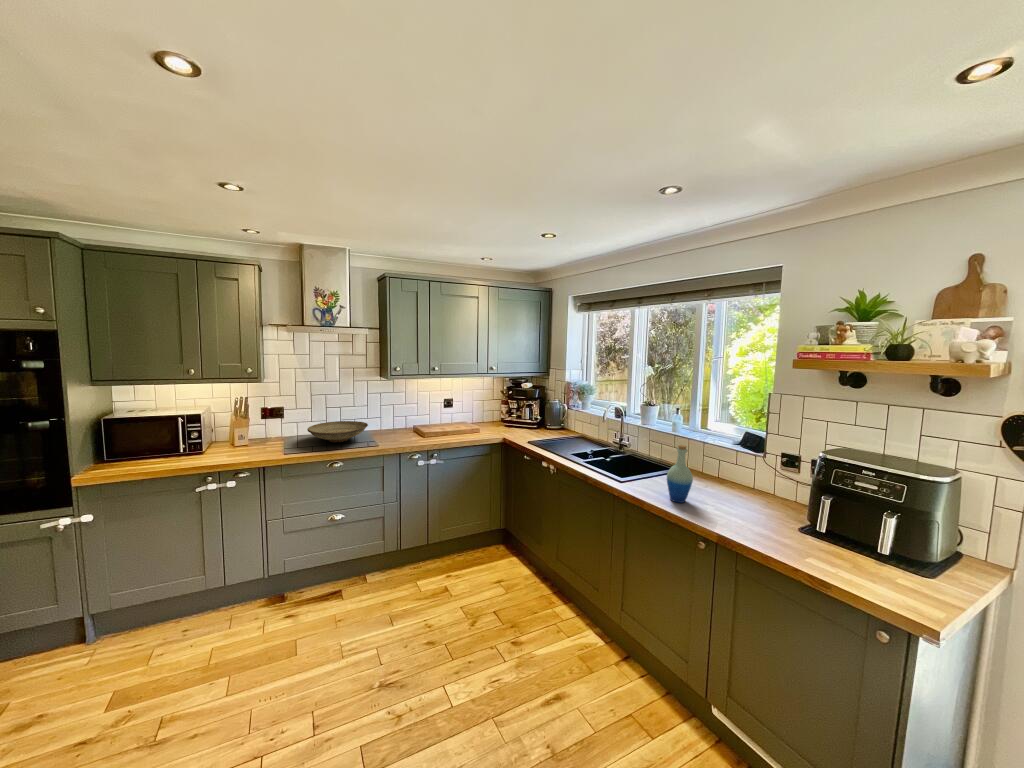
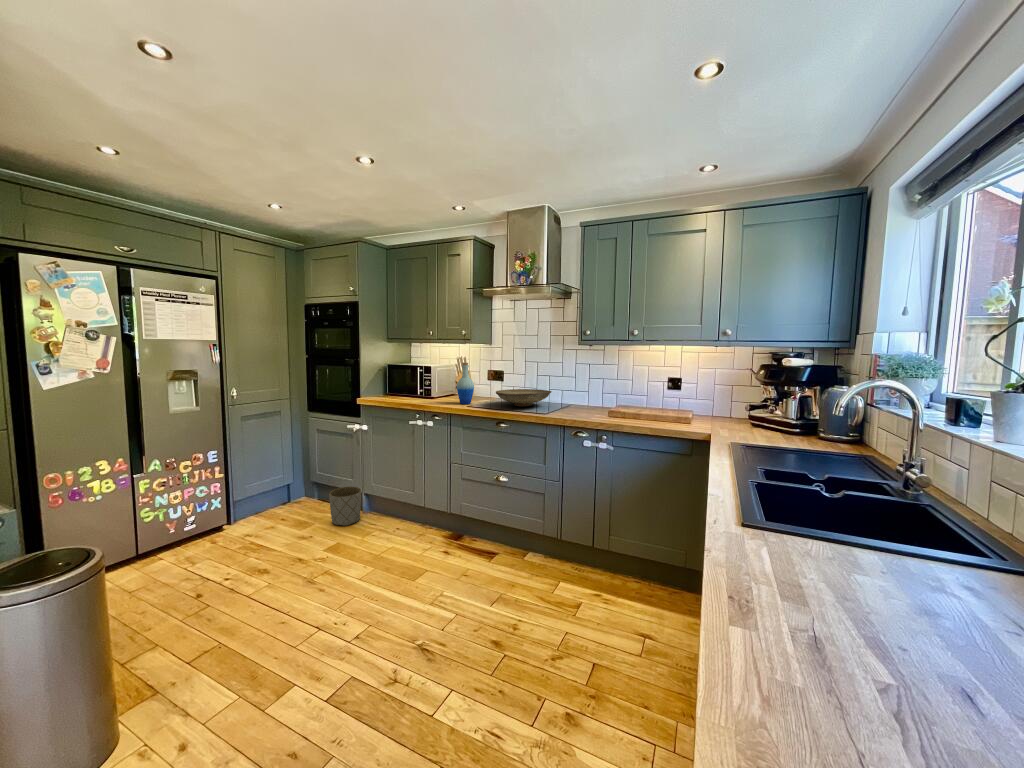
bottle: present [667,445,693,503] -> present [457,363,474,404]
planter: none [30,611,98,685] -> present [329,487,361,526]

